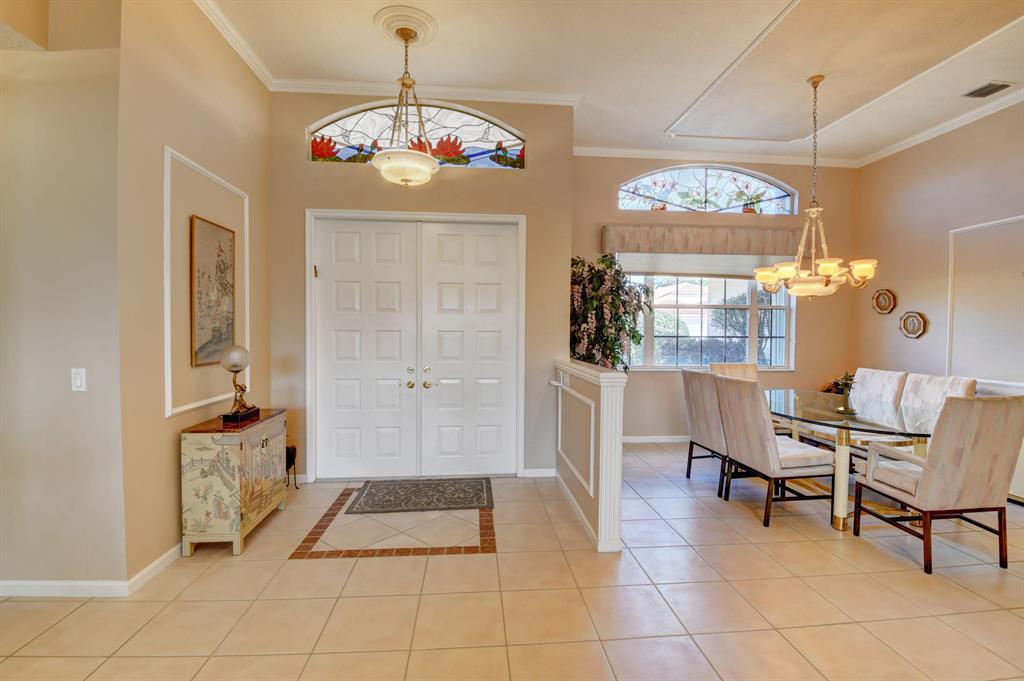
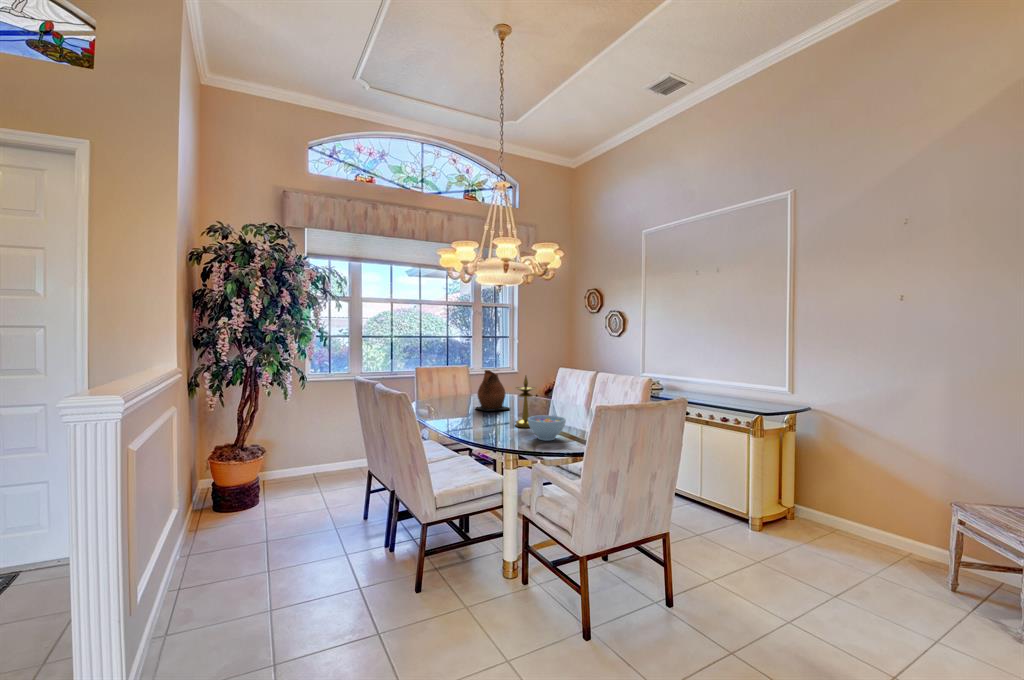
ceramic pitcher: none [779,365,816,400] -> present [476,370,510,411]
bowl: none [858,404,898,424] -> present [528,415,566,440]

